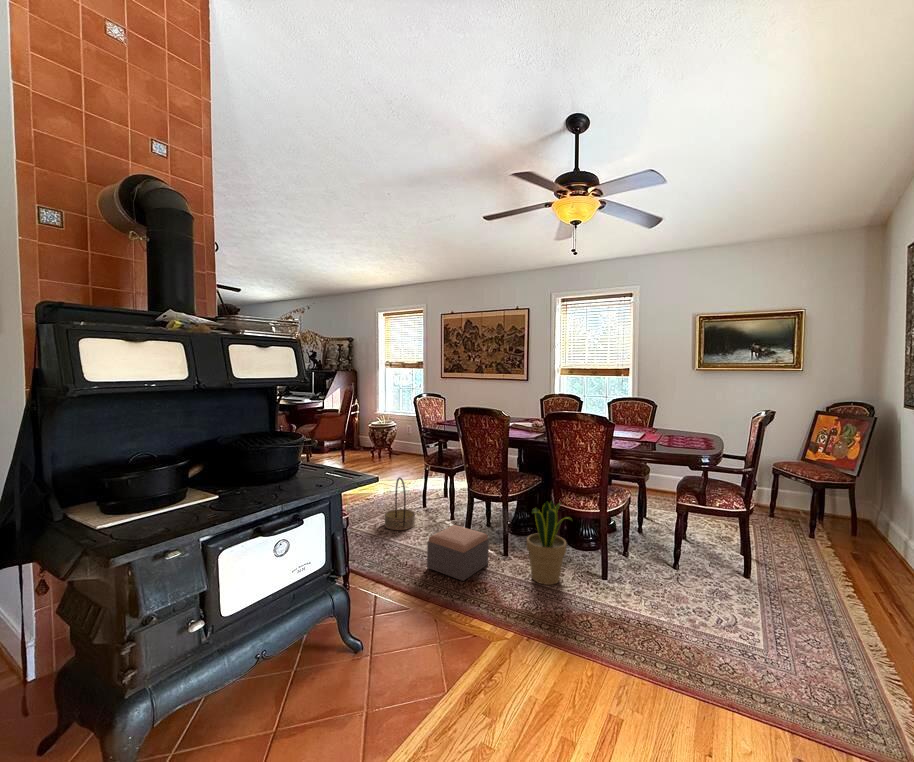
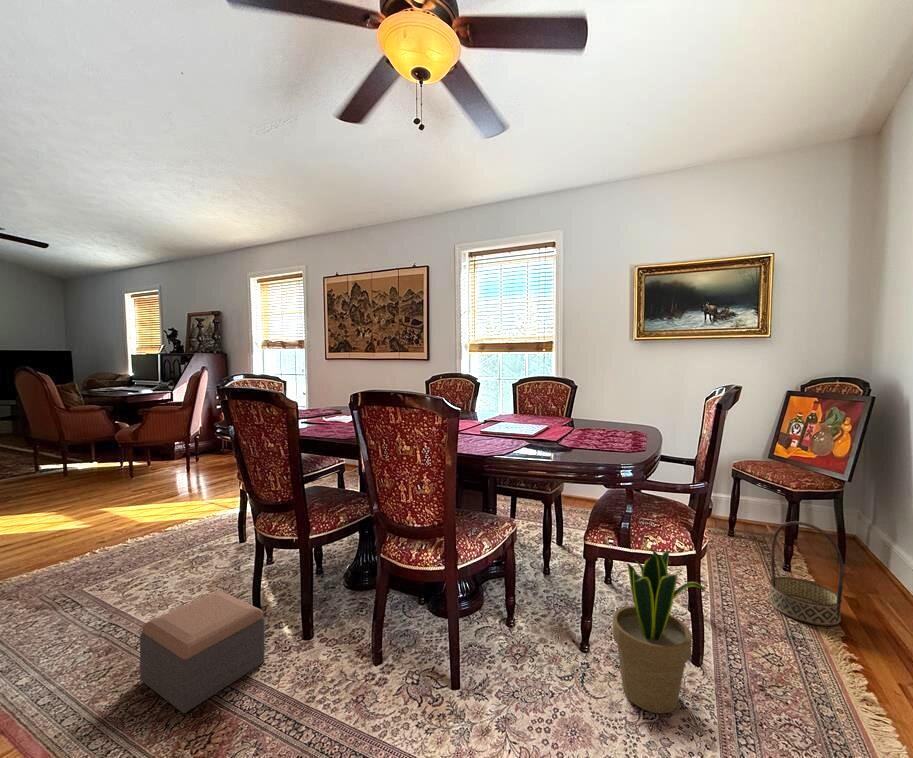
basket: present [385,477,415,530] -> present [769,521,844,626]
potted plant: present [526,501,572,585] -> present [612,549,706,713]

